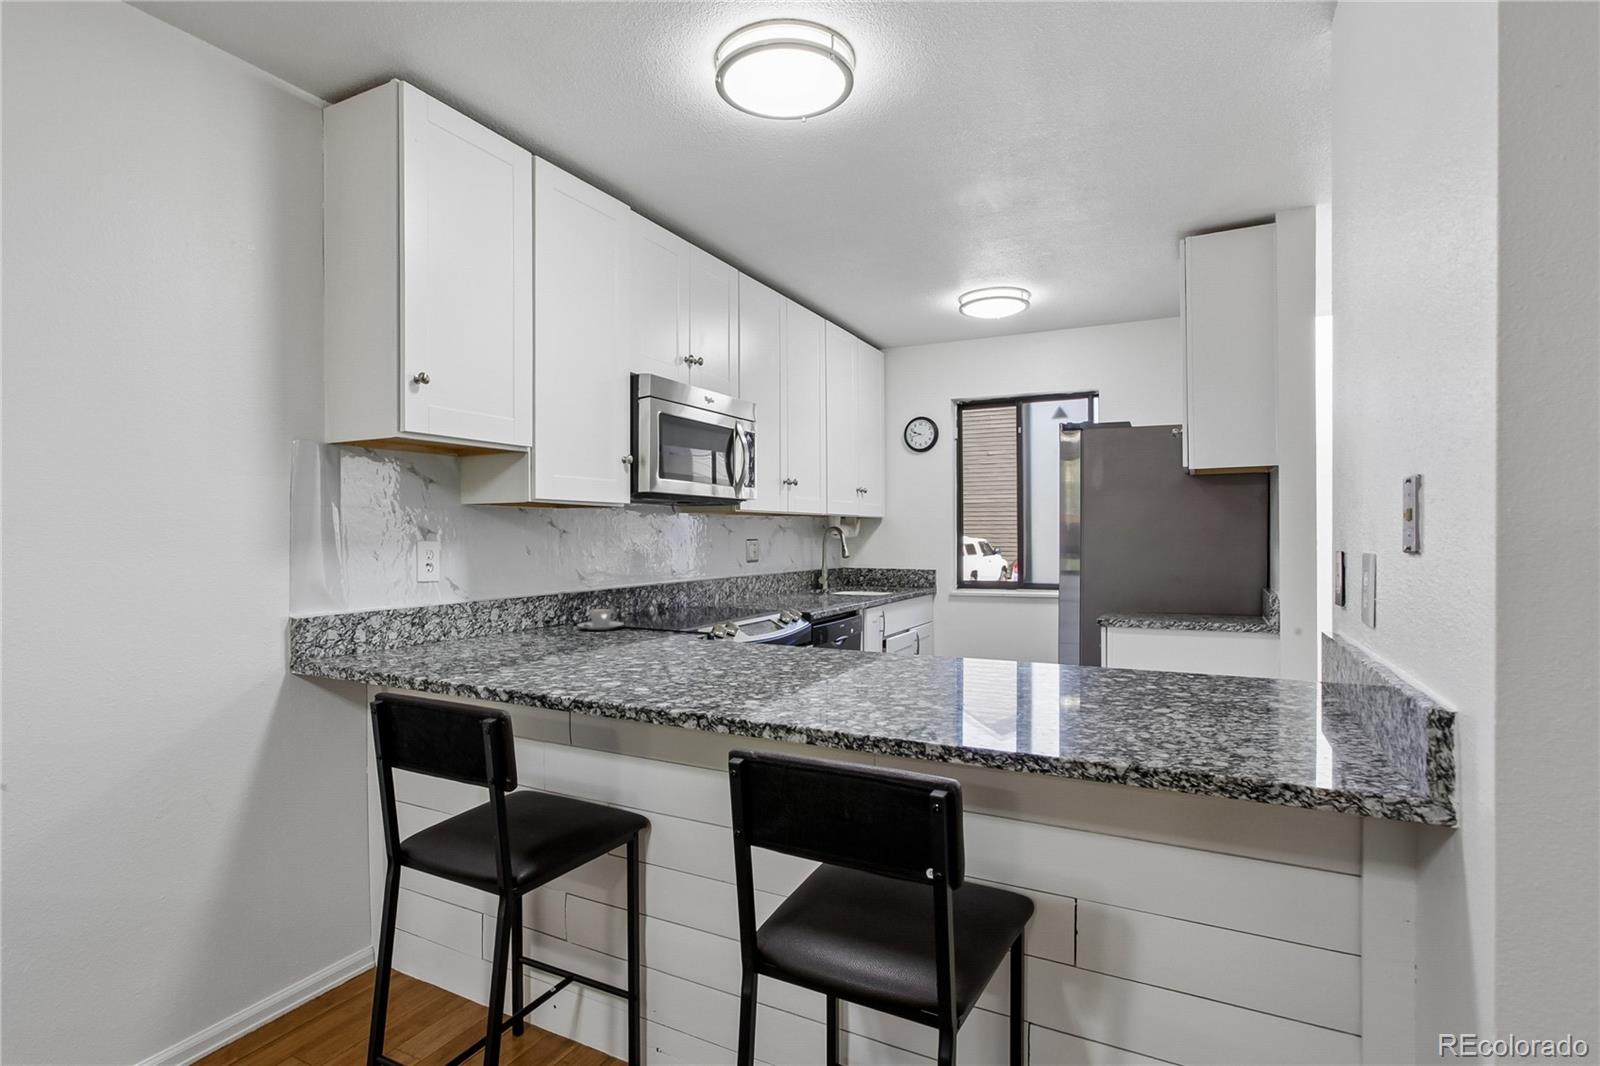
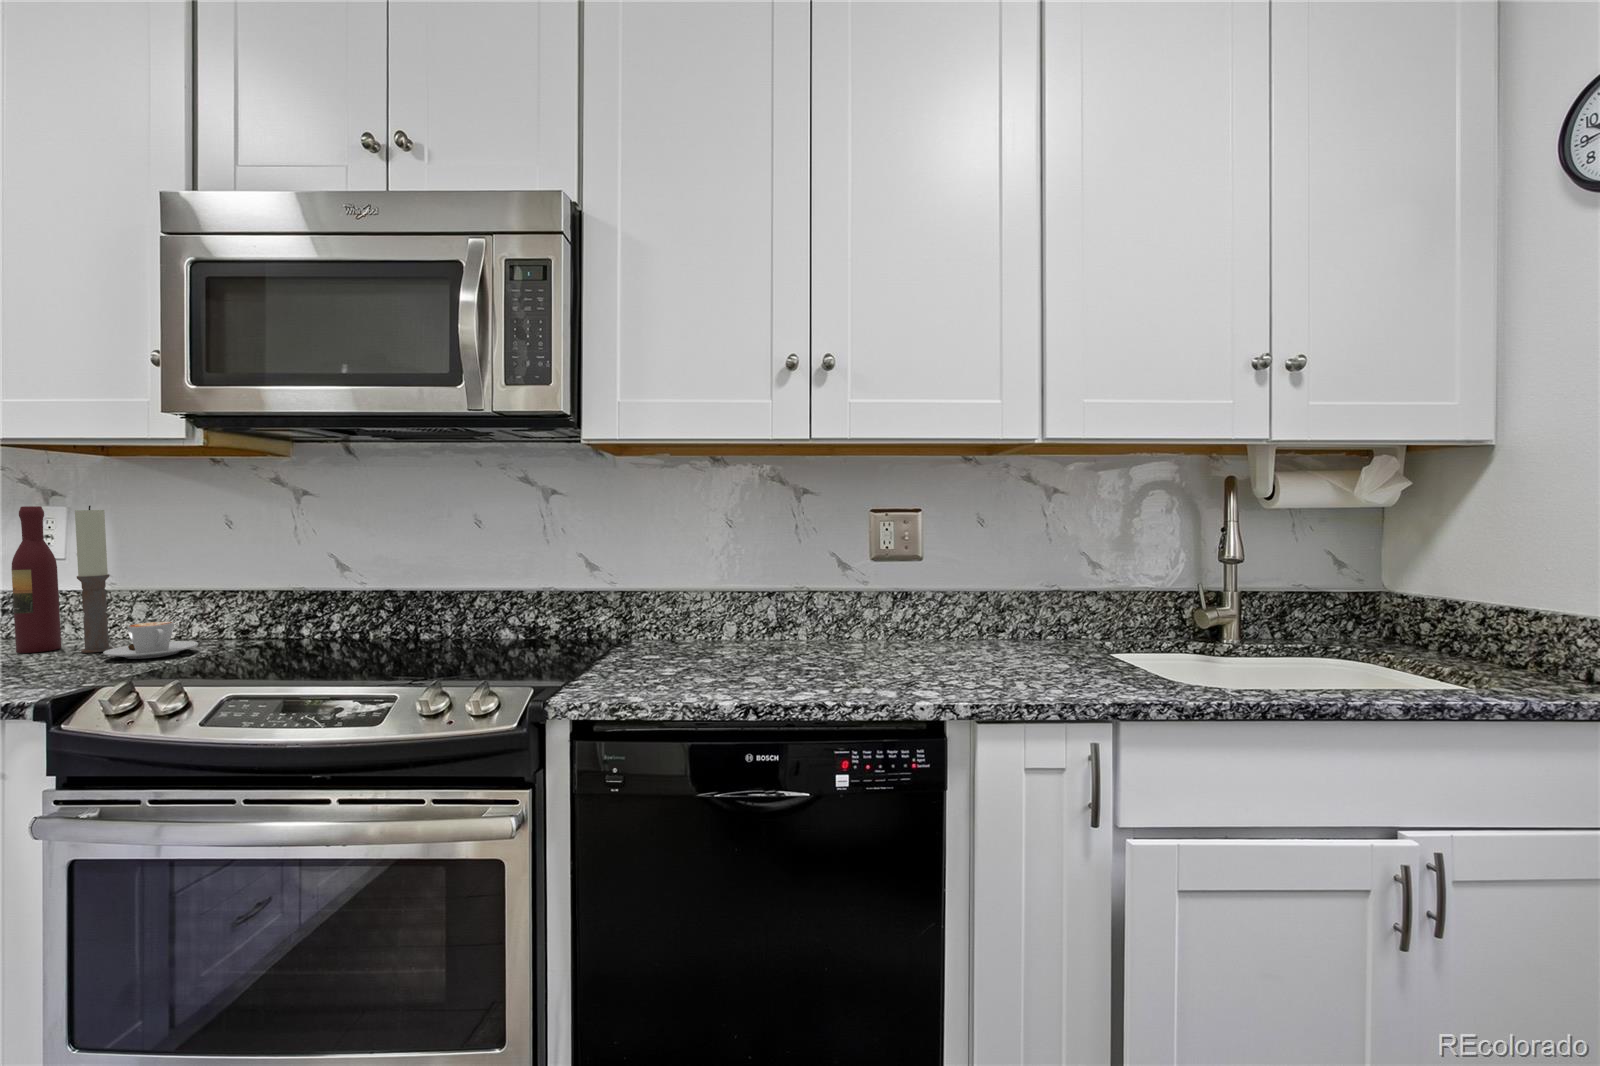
wine bottle: none [504,539,529,640] -> present [11,506,62,653]
candle: none [544,539,561,634] -> present [75,506,113,653]

